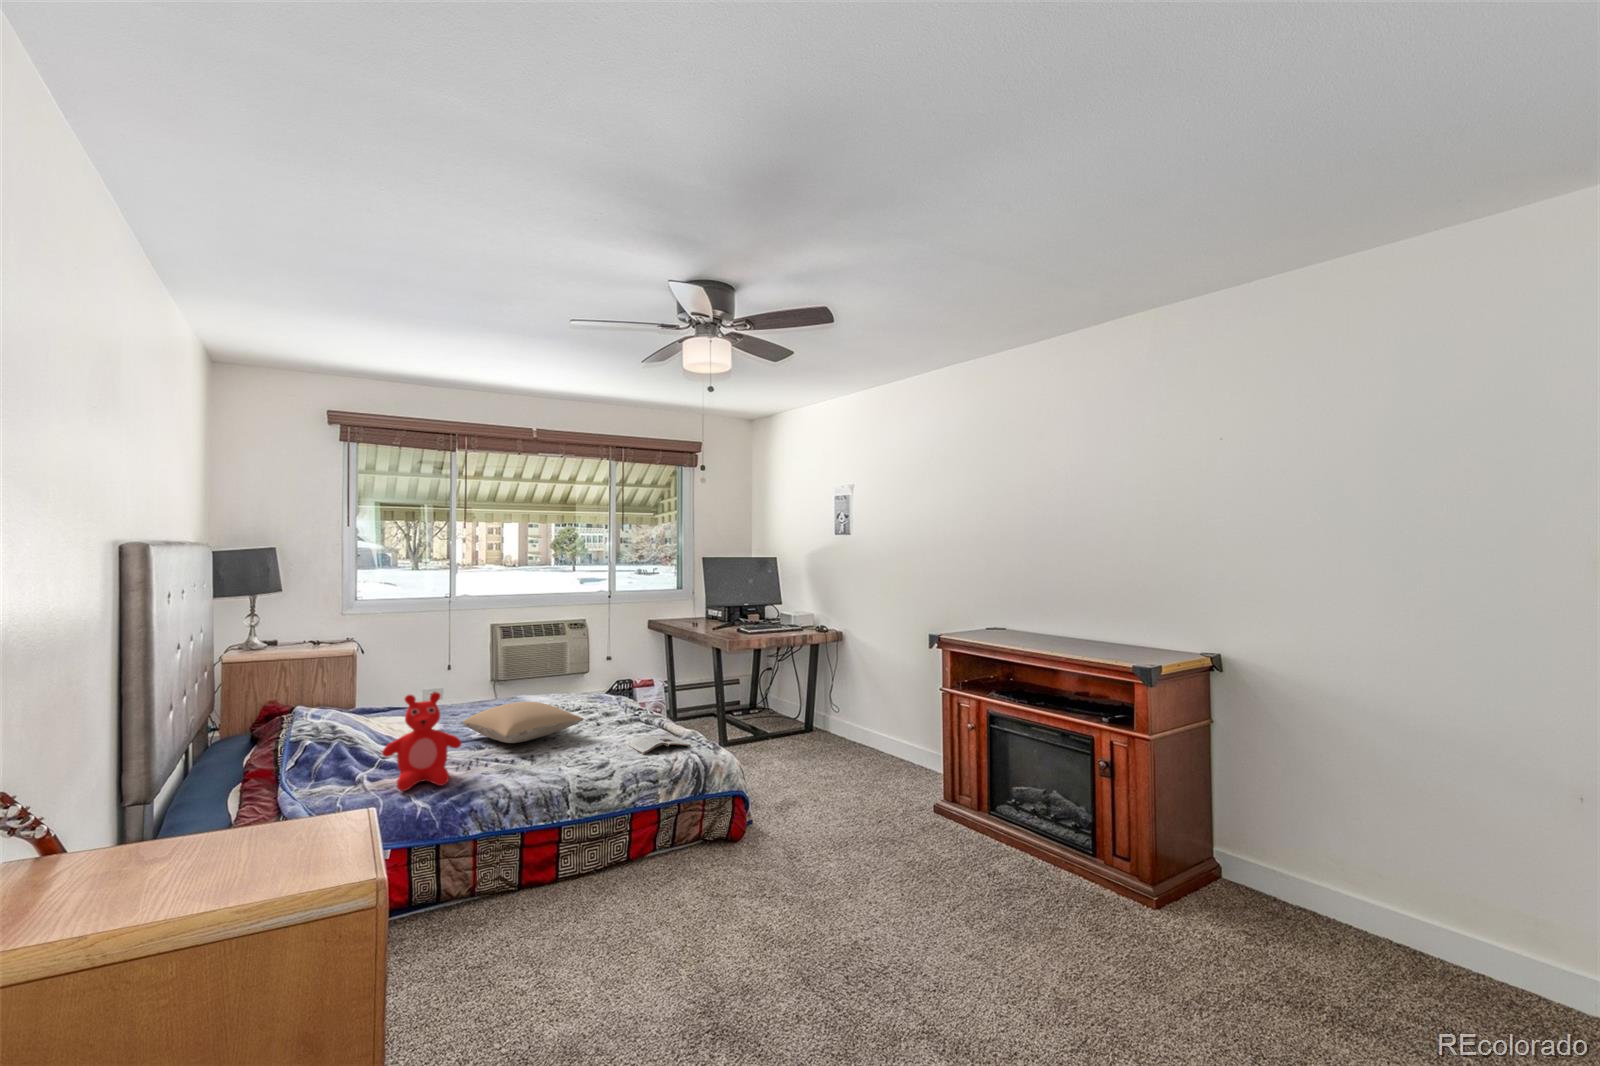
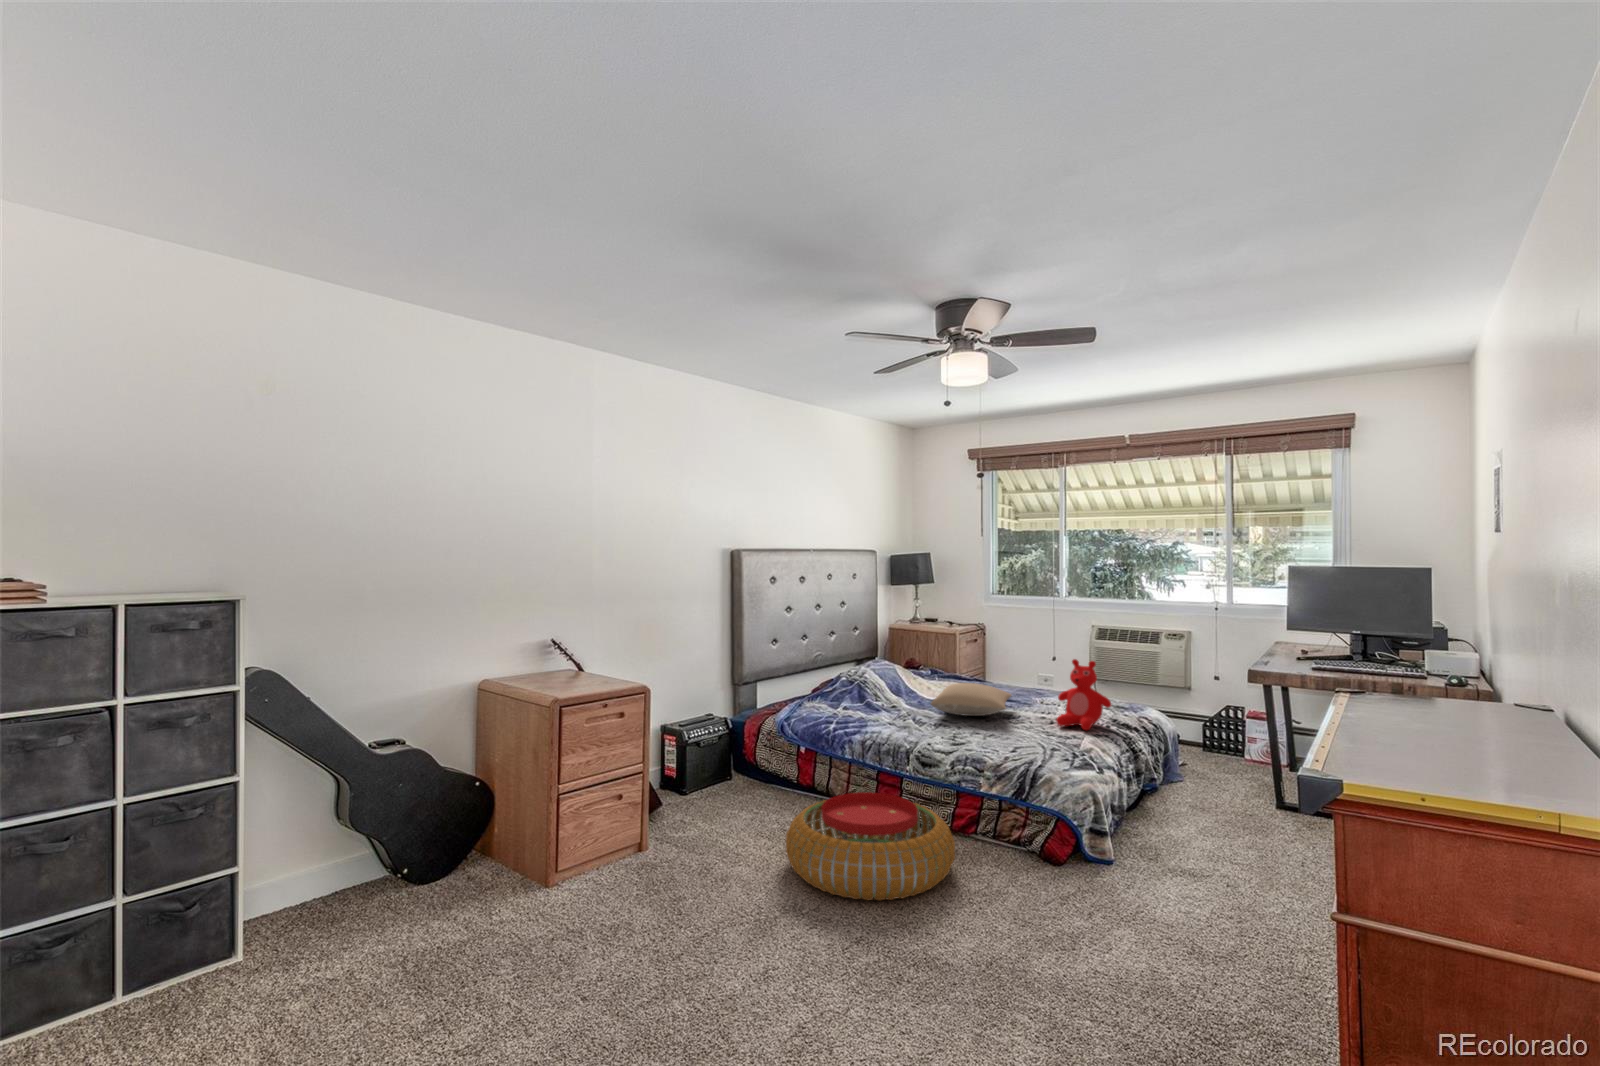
teddy bear: present [382,692,461,791] -> present [1056,659,1112,730]
magazine: present [628,735,690,754] -> none [1011,737,1074,758]
pouf: none [554,833,759,976] -> present [786,792,955,901]

